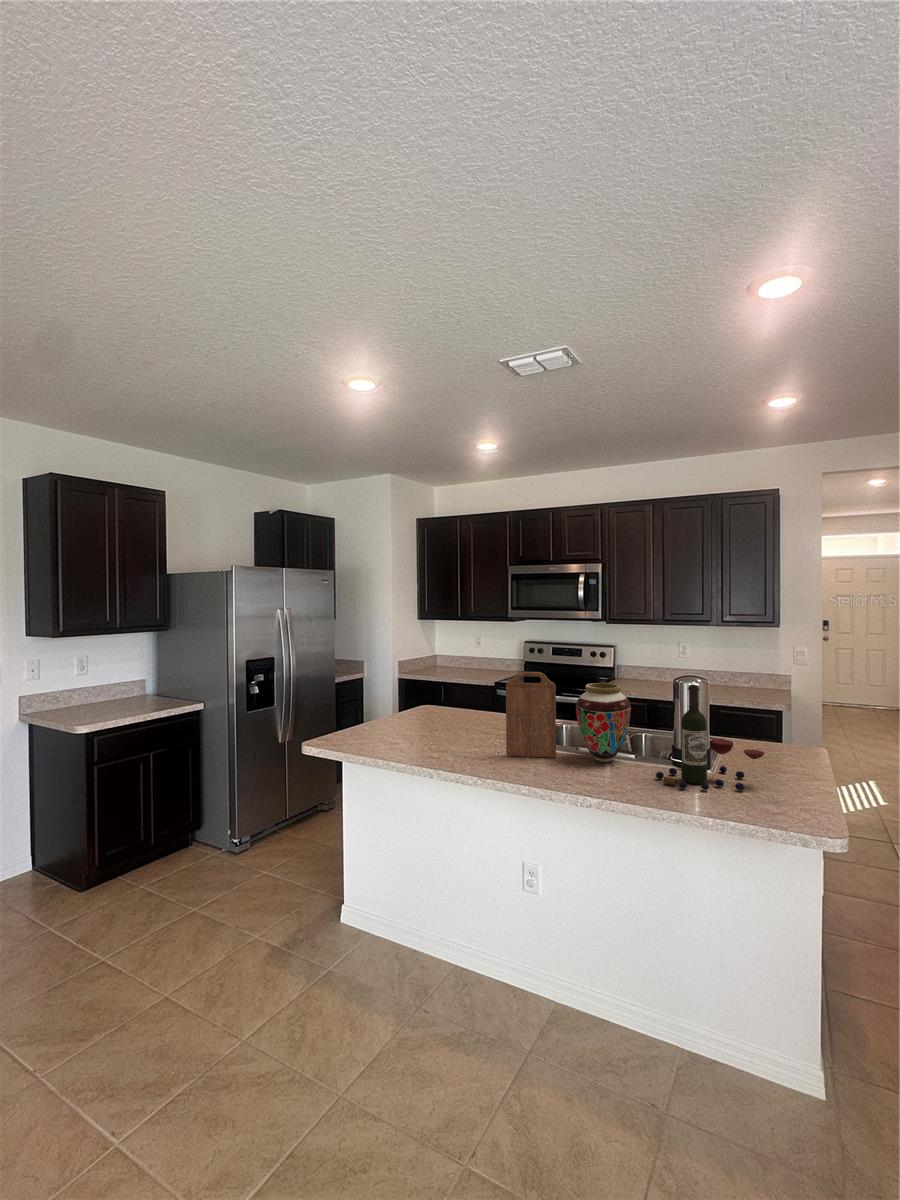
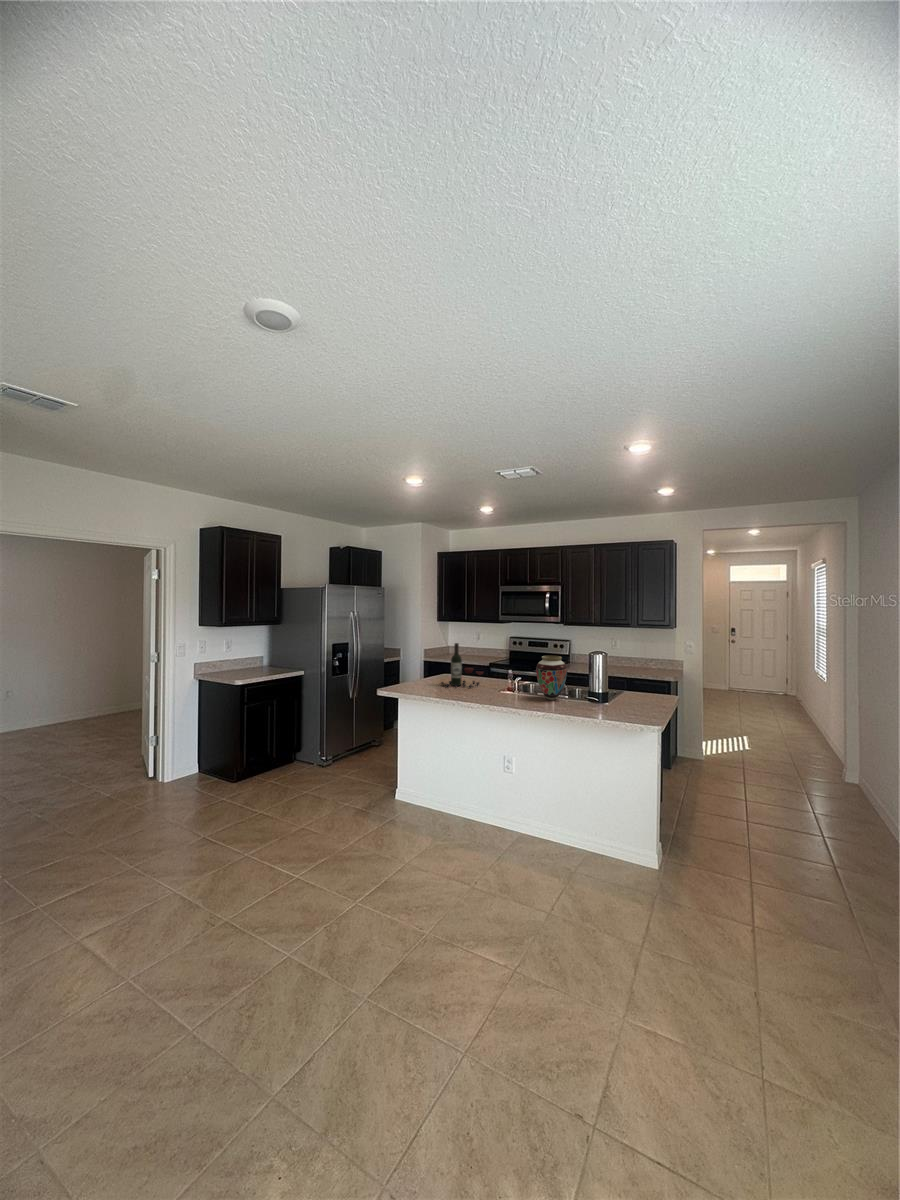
cutting board: present [506,672,556,758] -> none [496,648,525,698]
wine bottle: present [656,685,764,790] -> present [441,643,483,688]

